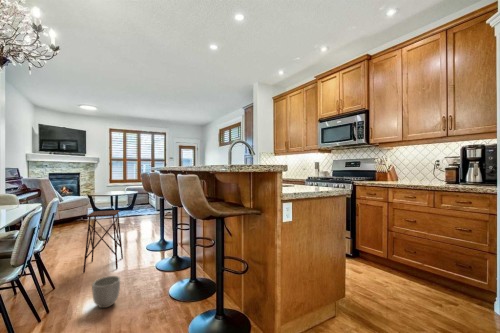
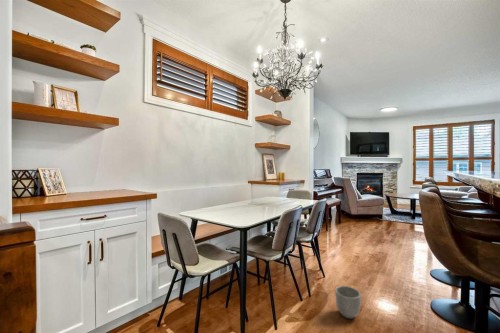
side table: present [83,210,123,273] -> none [349,217,391,282]

